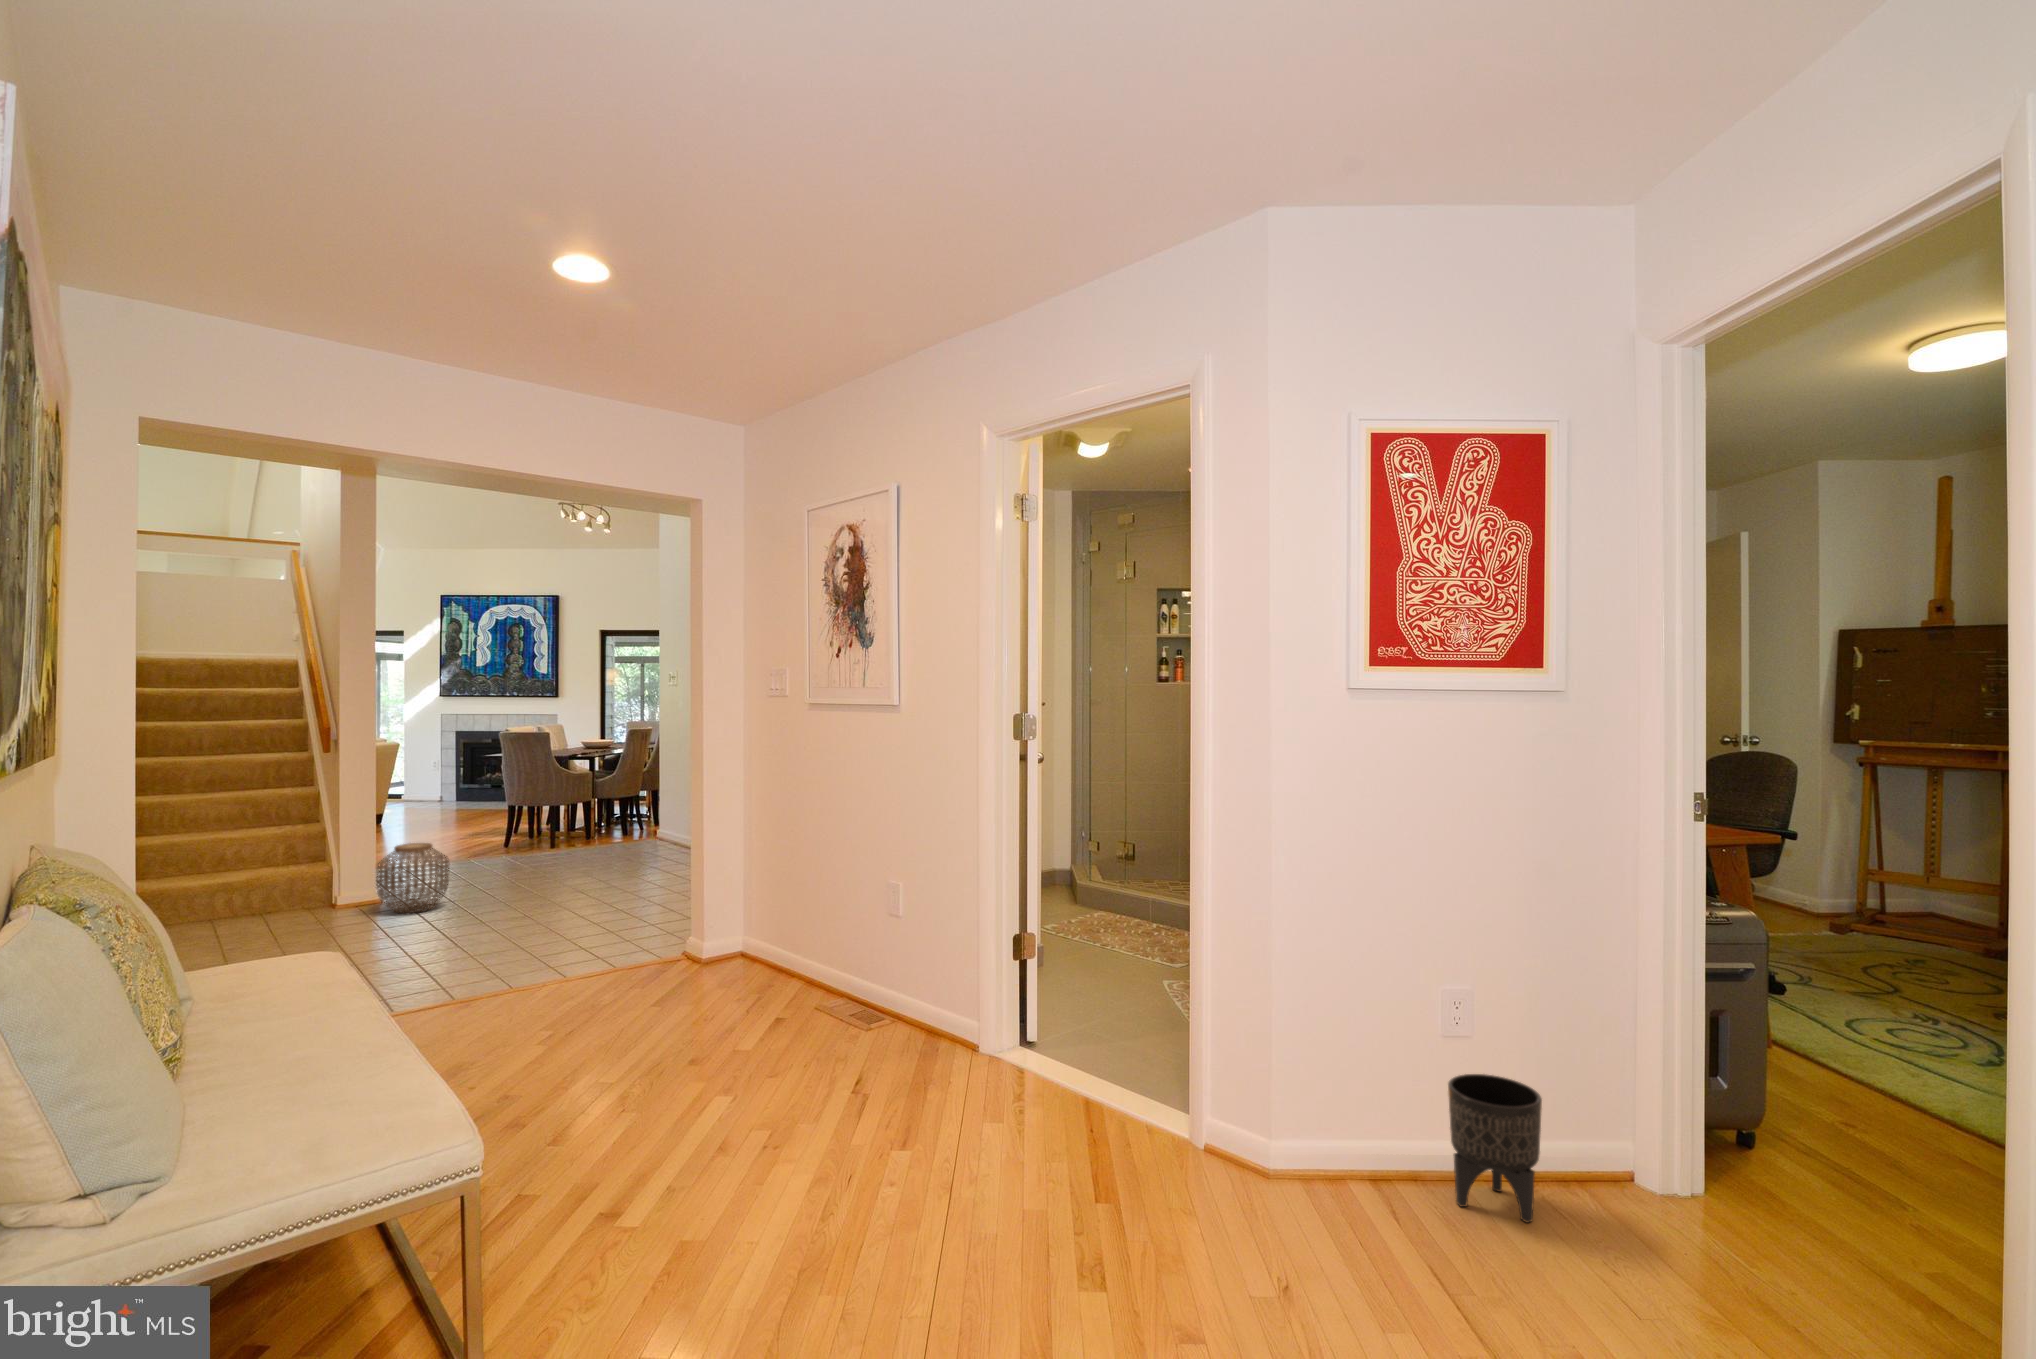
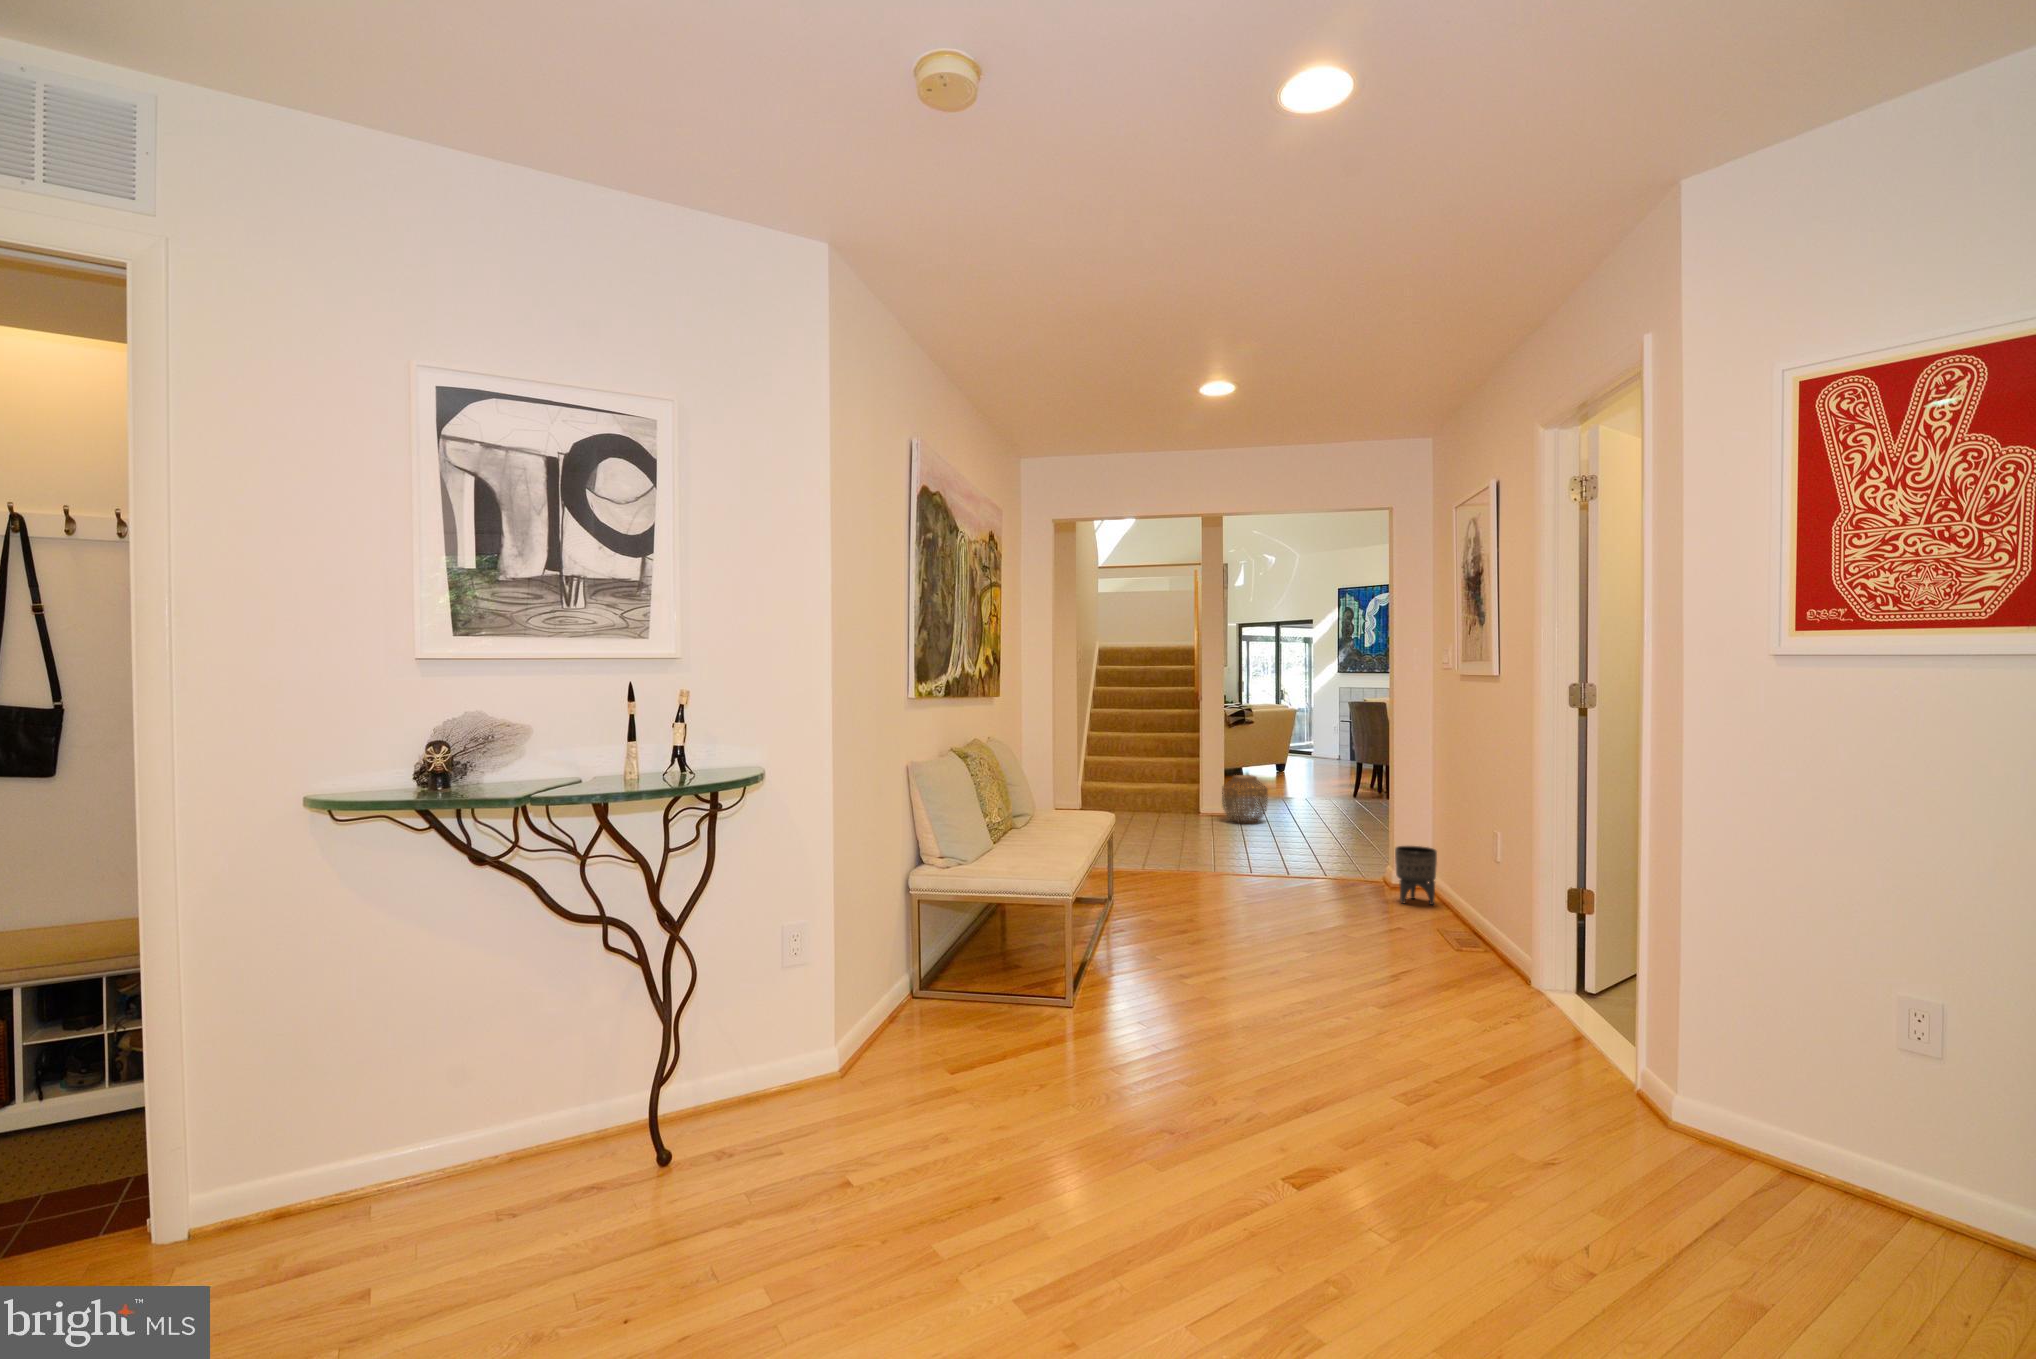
planter: present [1448,1074,1542,1222] -> present [1395,846,1437,905]

